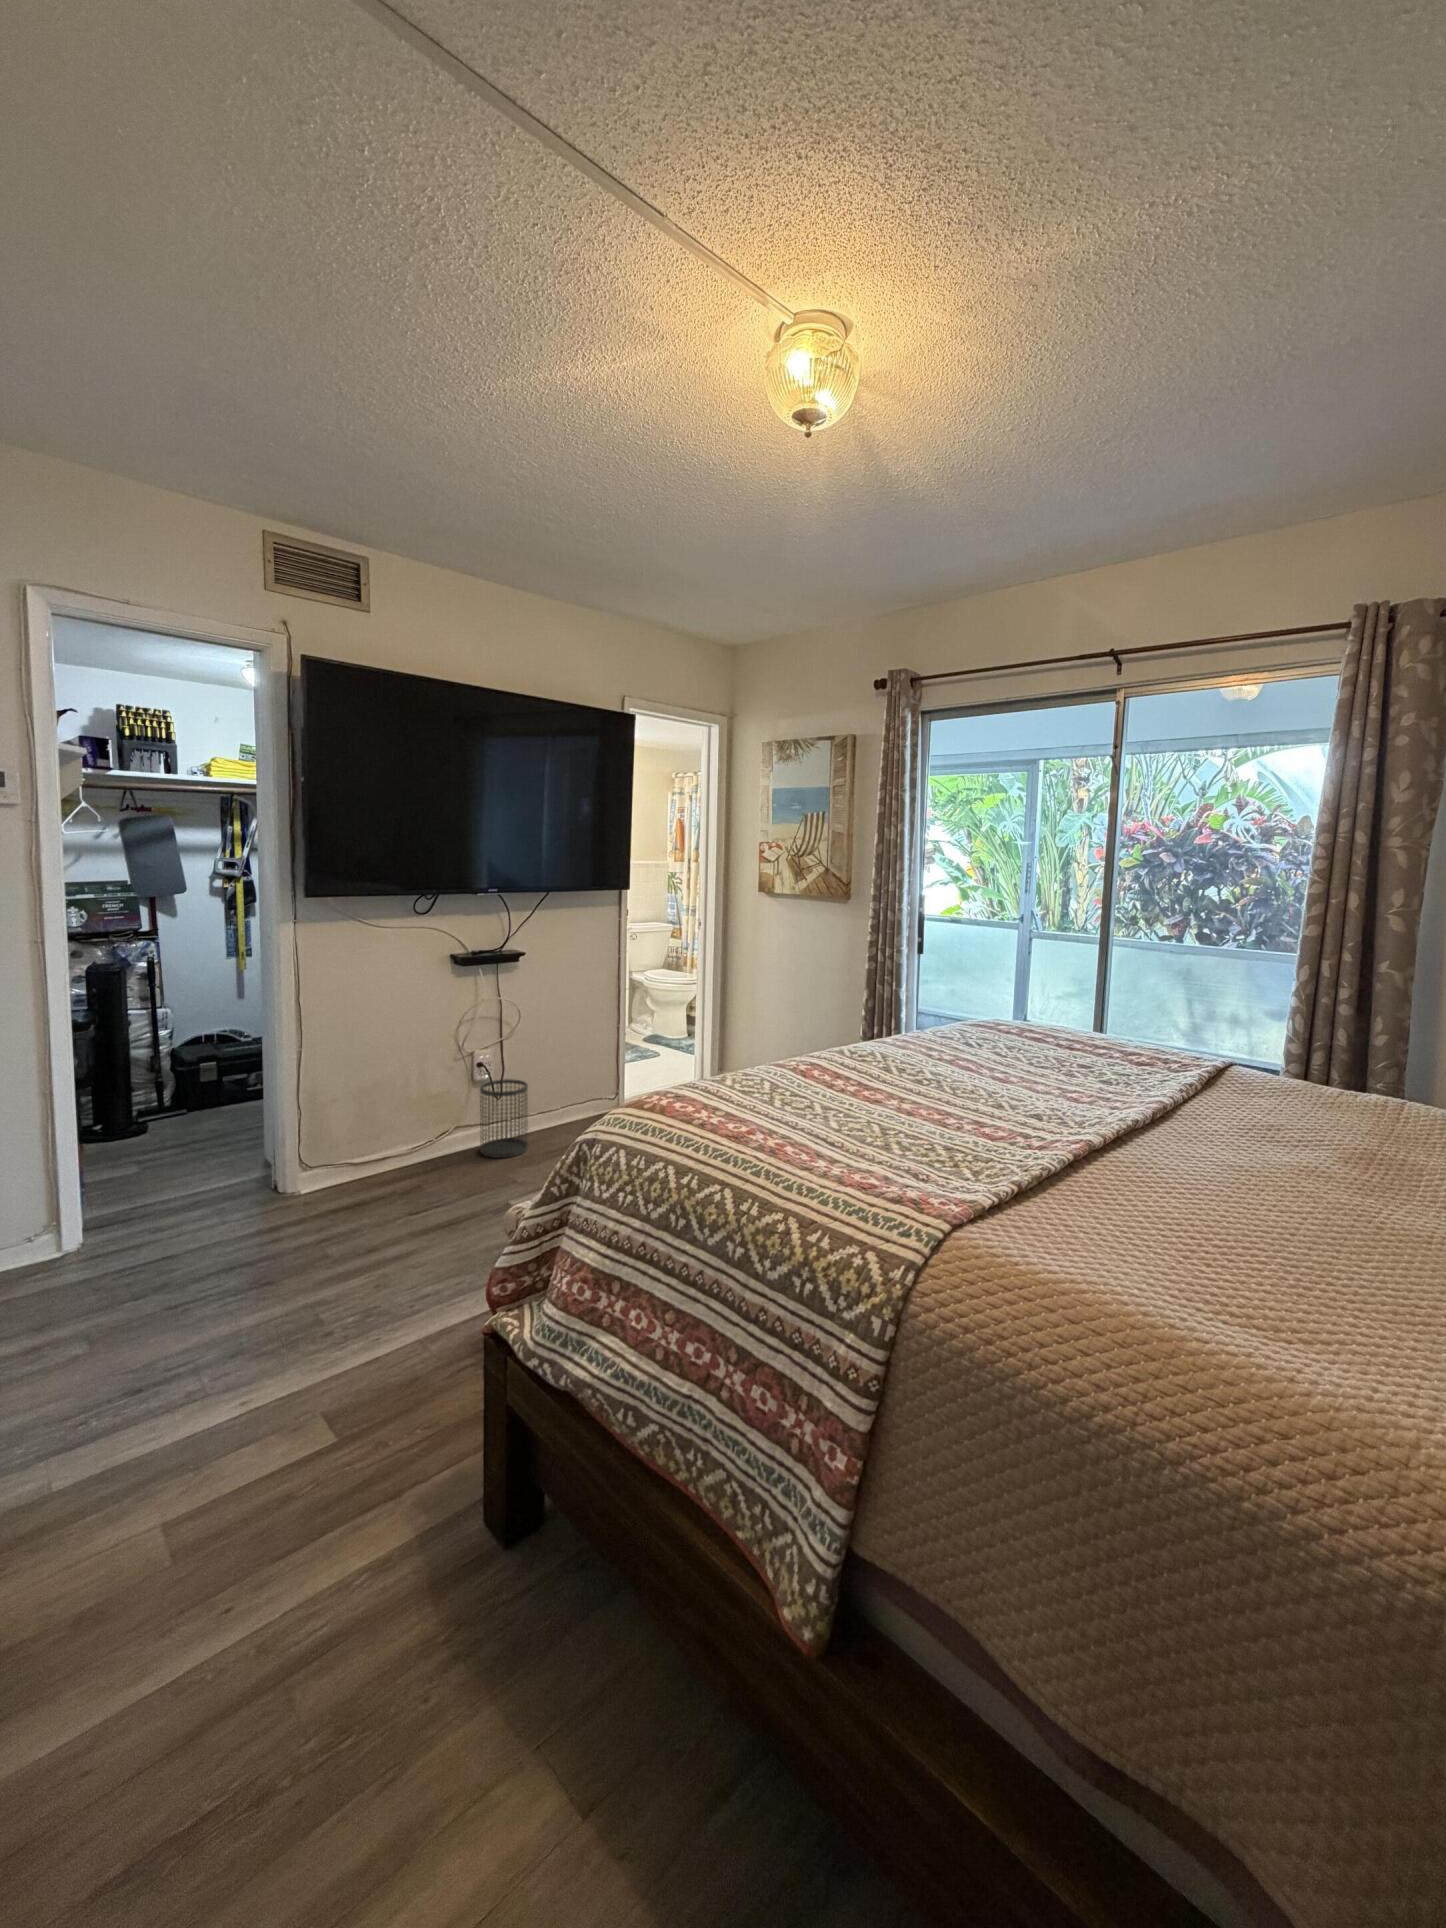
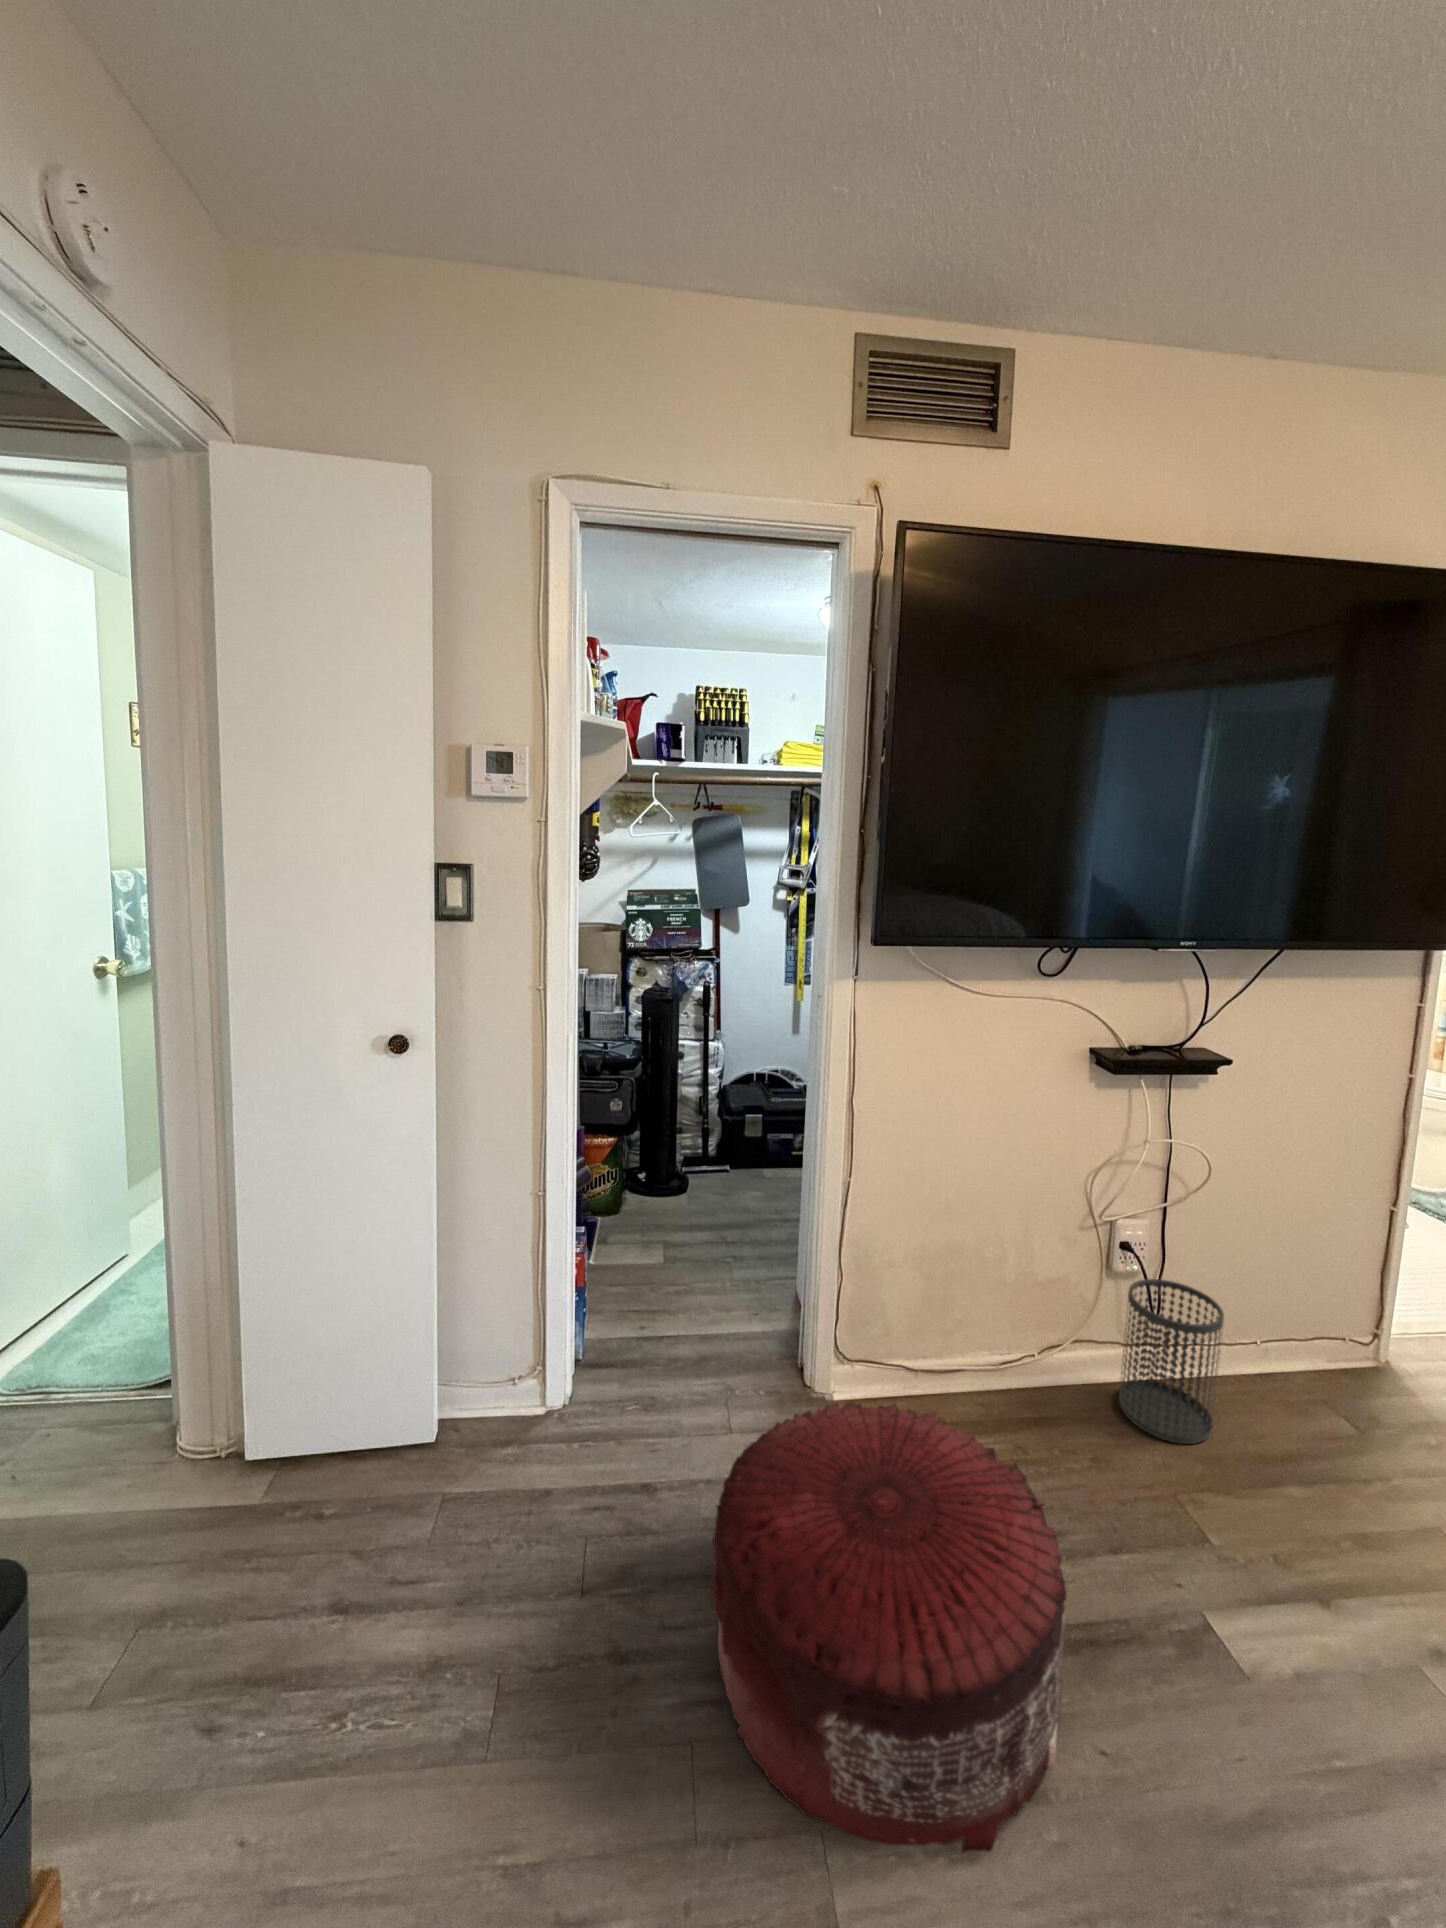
pouf: none [228,1144,430,1302] -> present [710,1403,1067,1852]

